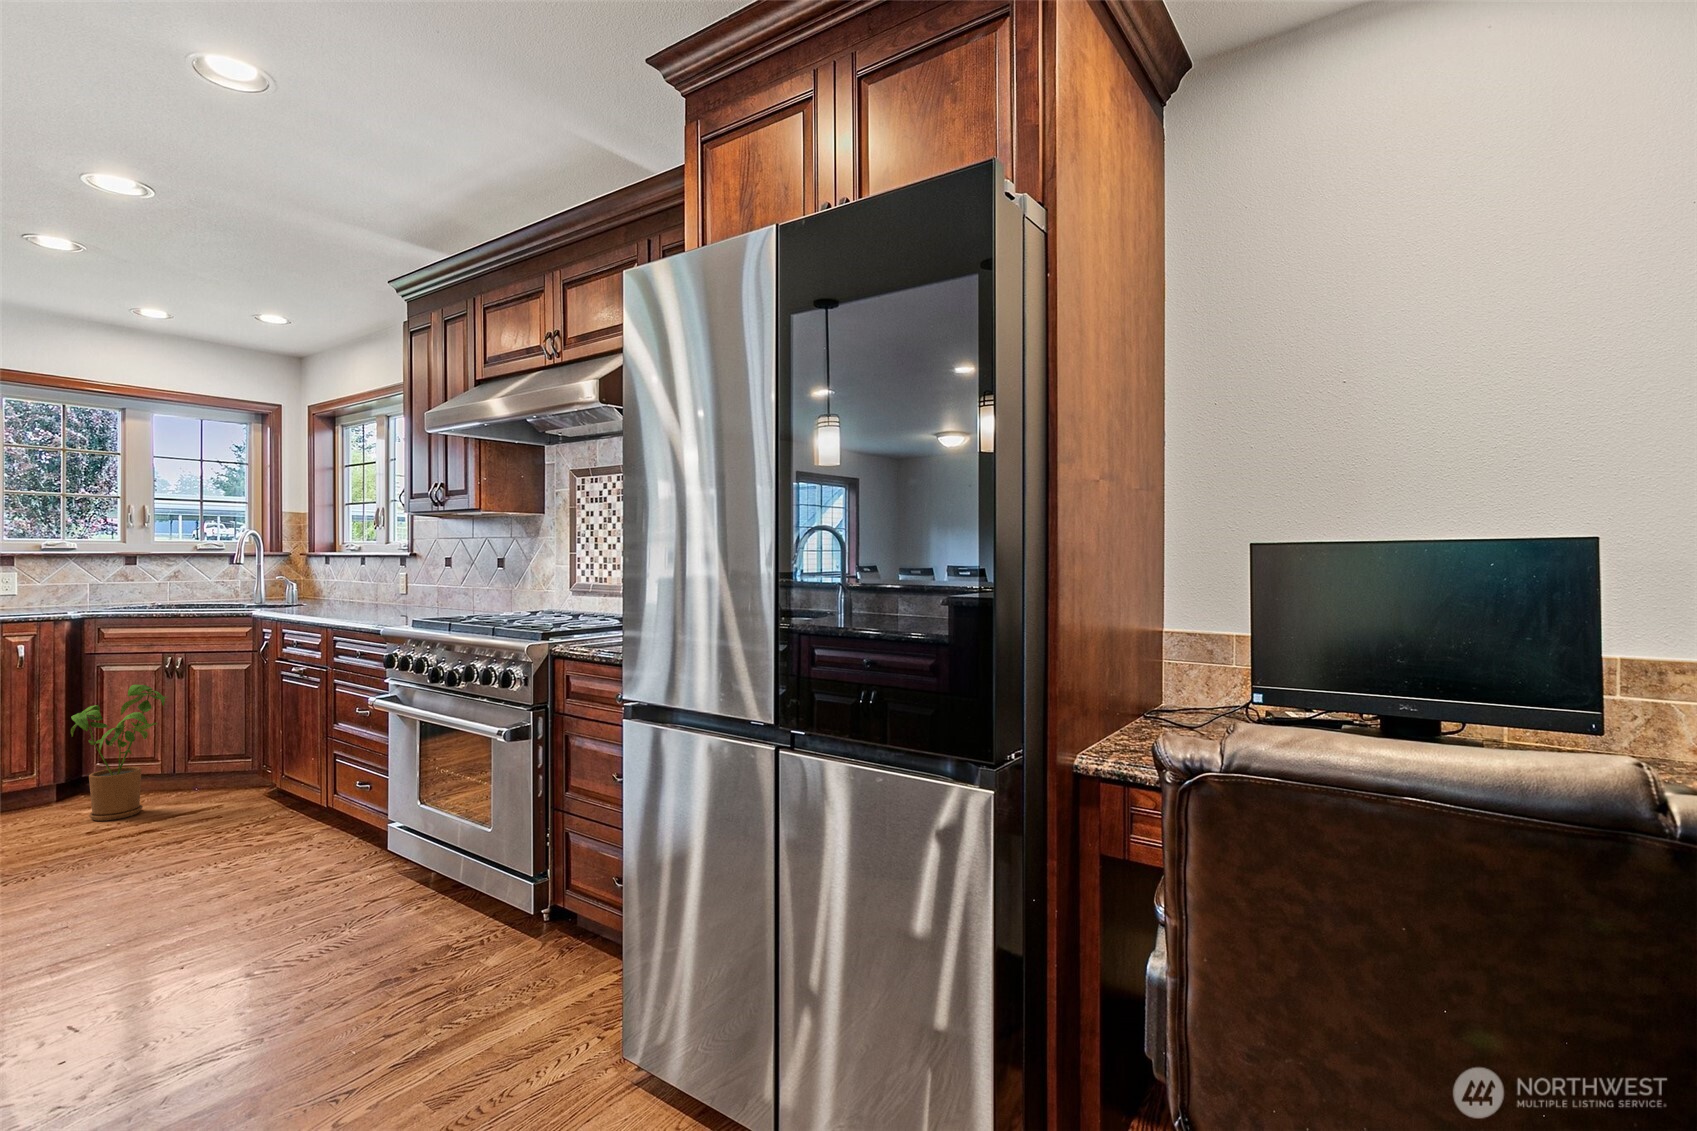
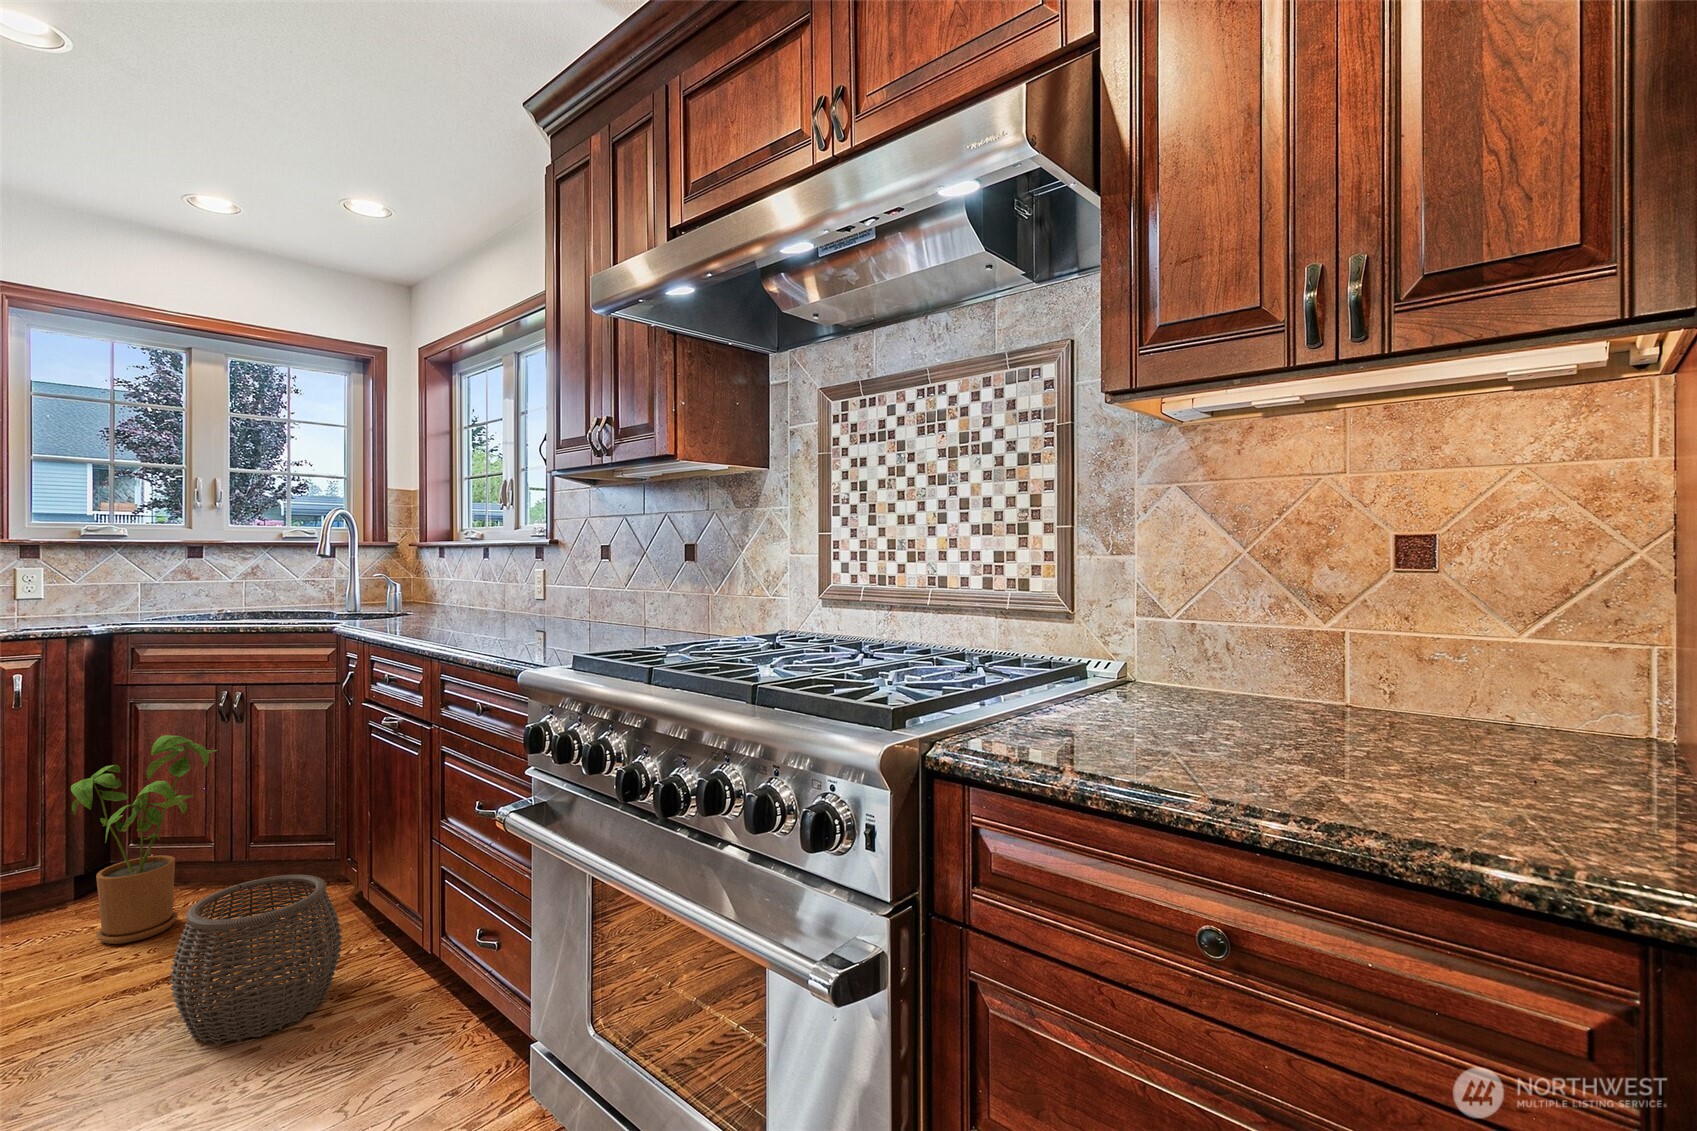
woven basket: none [165,764,270,853] -> present [170,875,342,1044]

